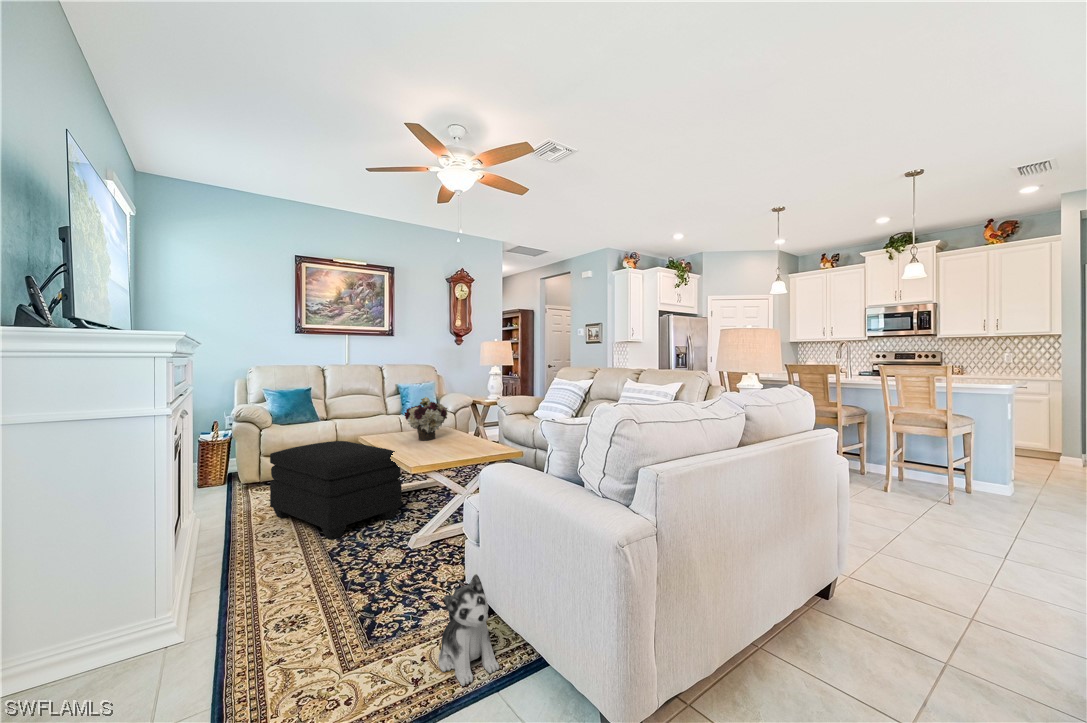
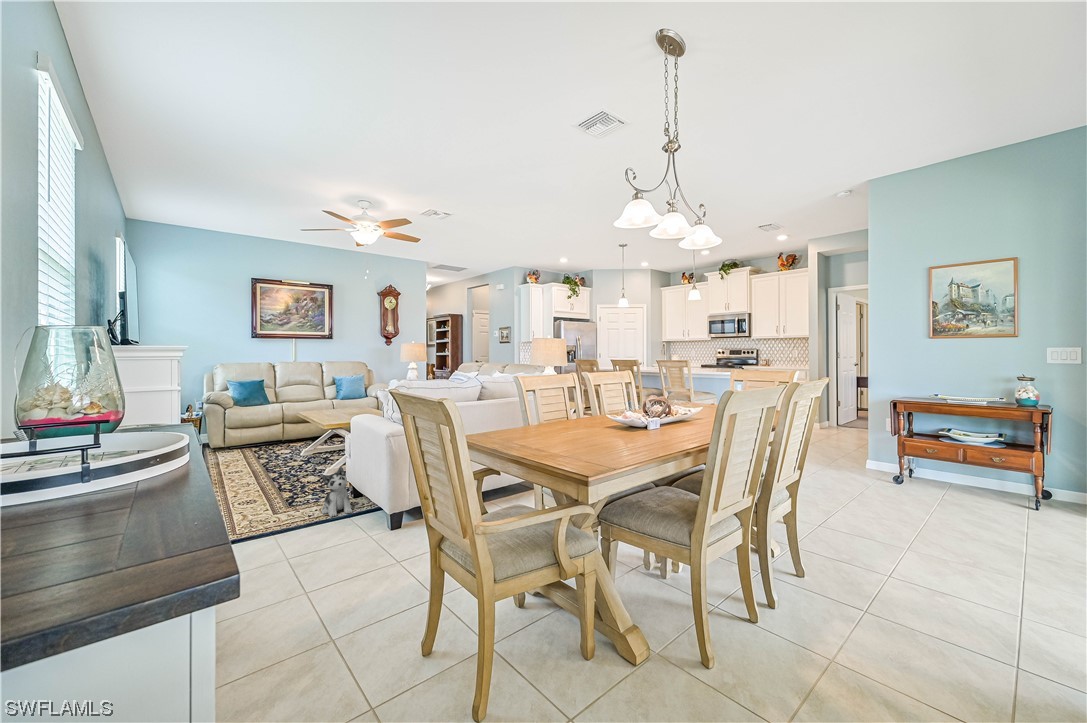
flower arrangement: present [404,397,447,440] -> none [329,384,361,414]
ottoman: present [270,441,402,540] -> none [232,415,324,473]

